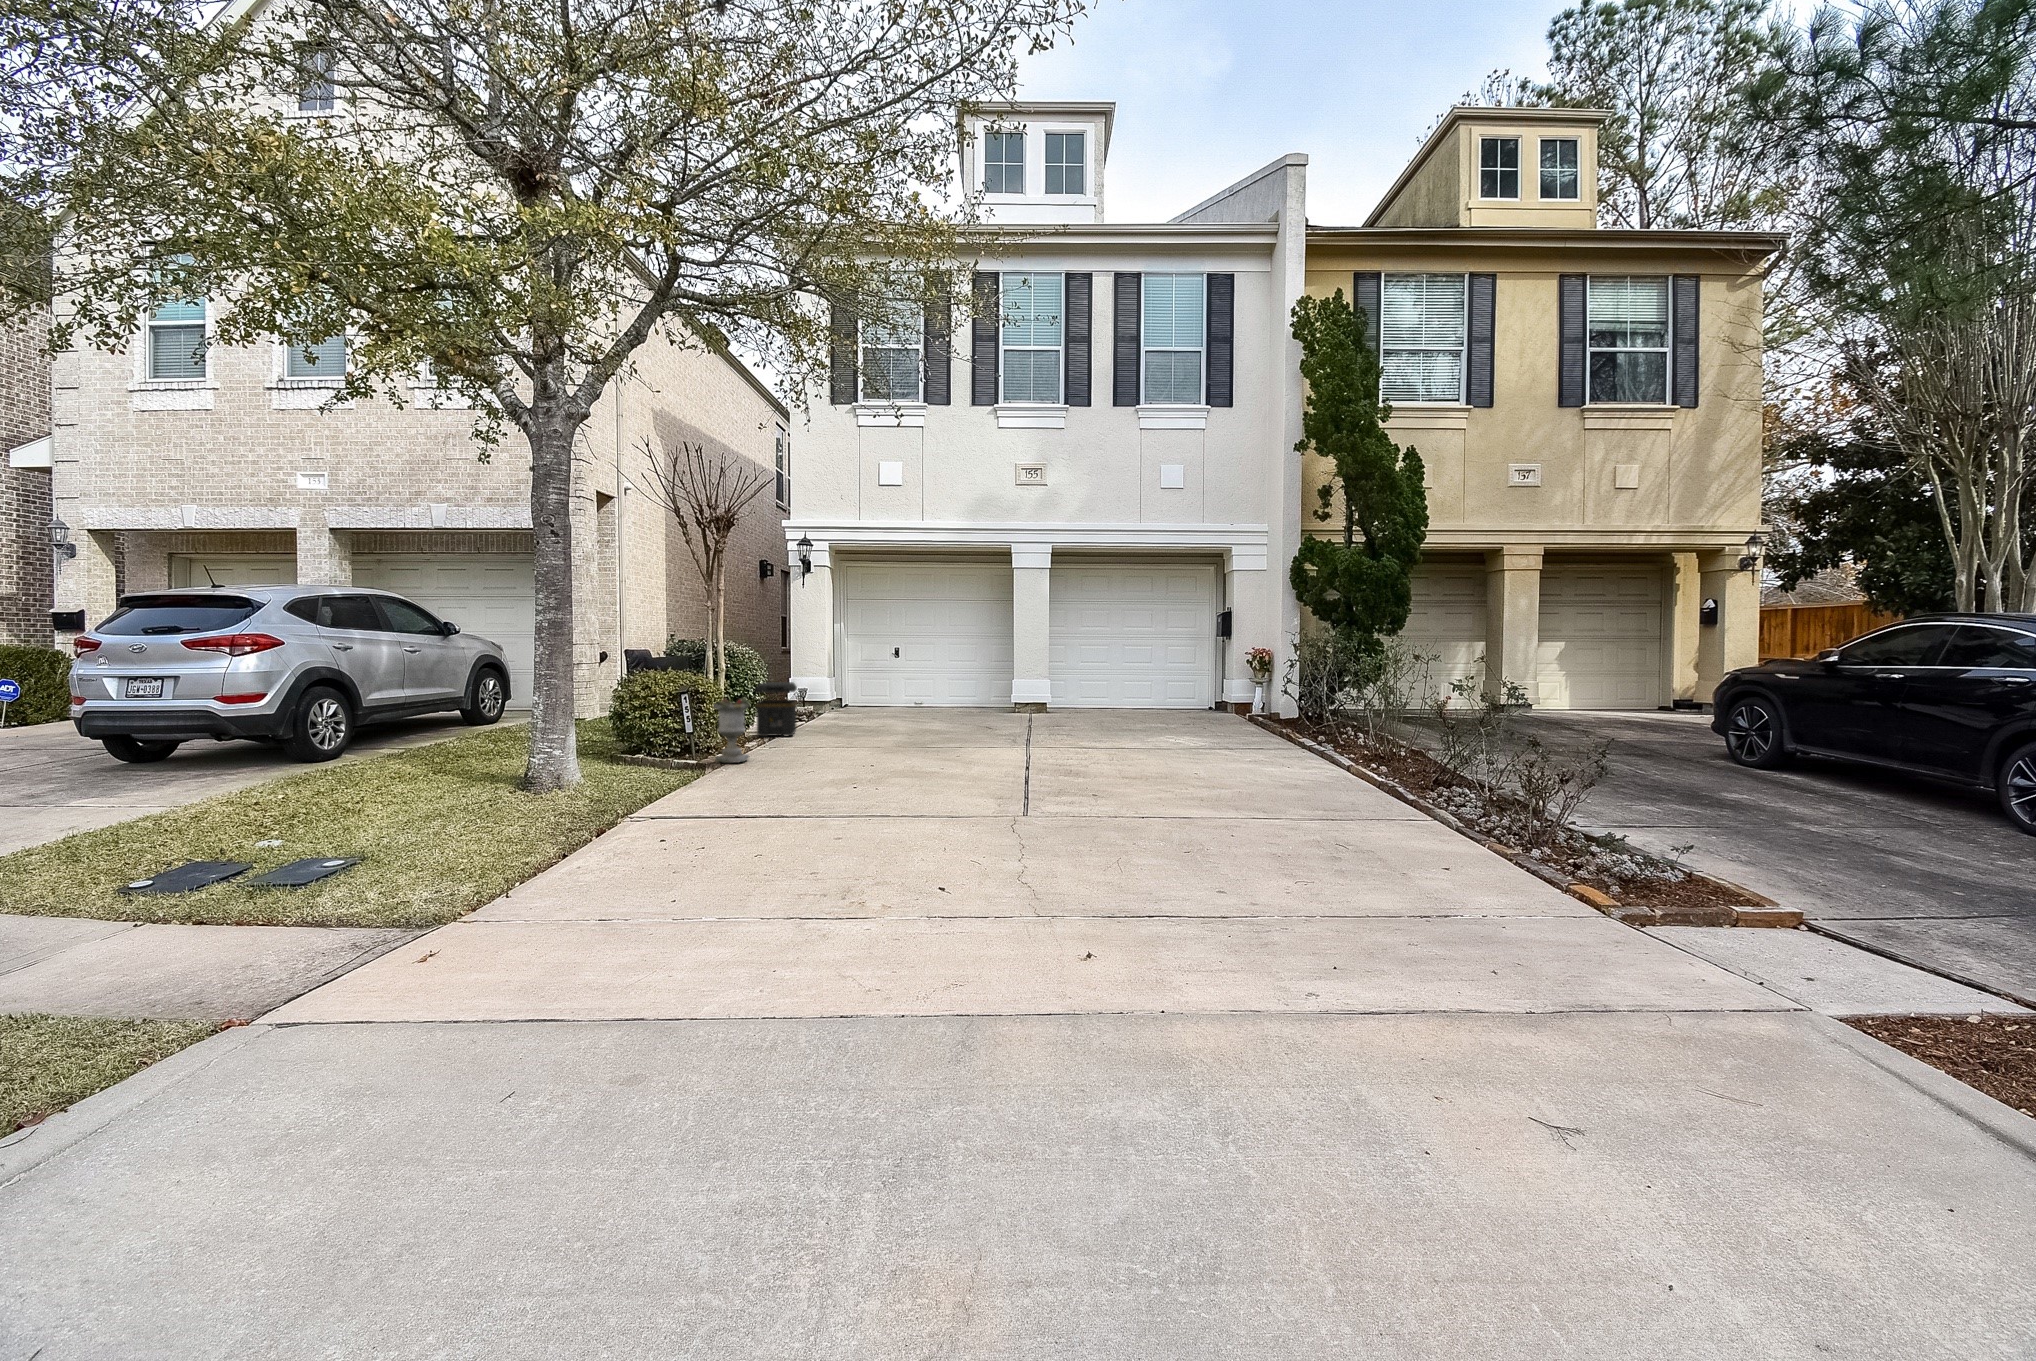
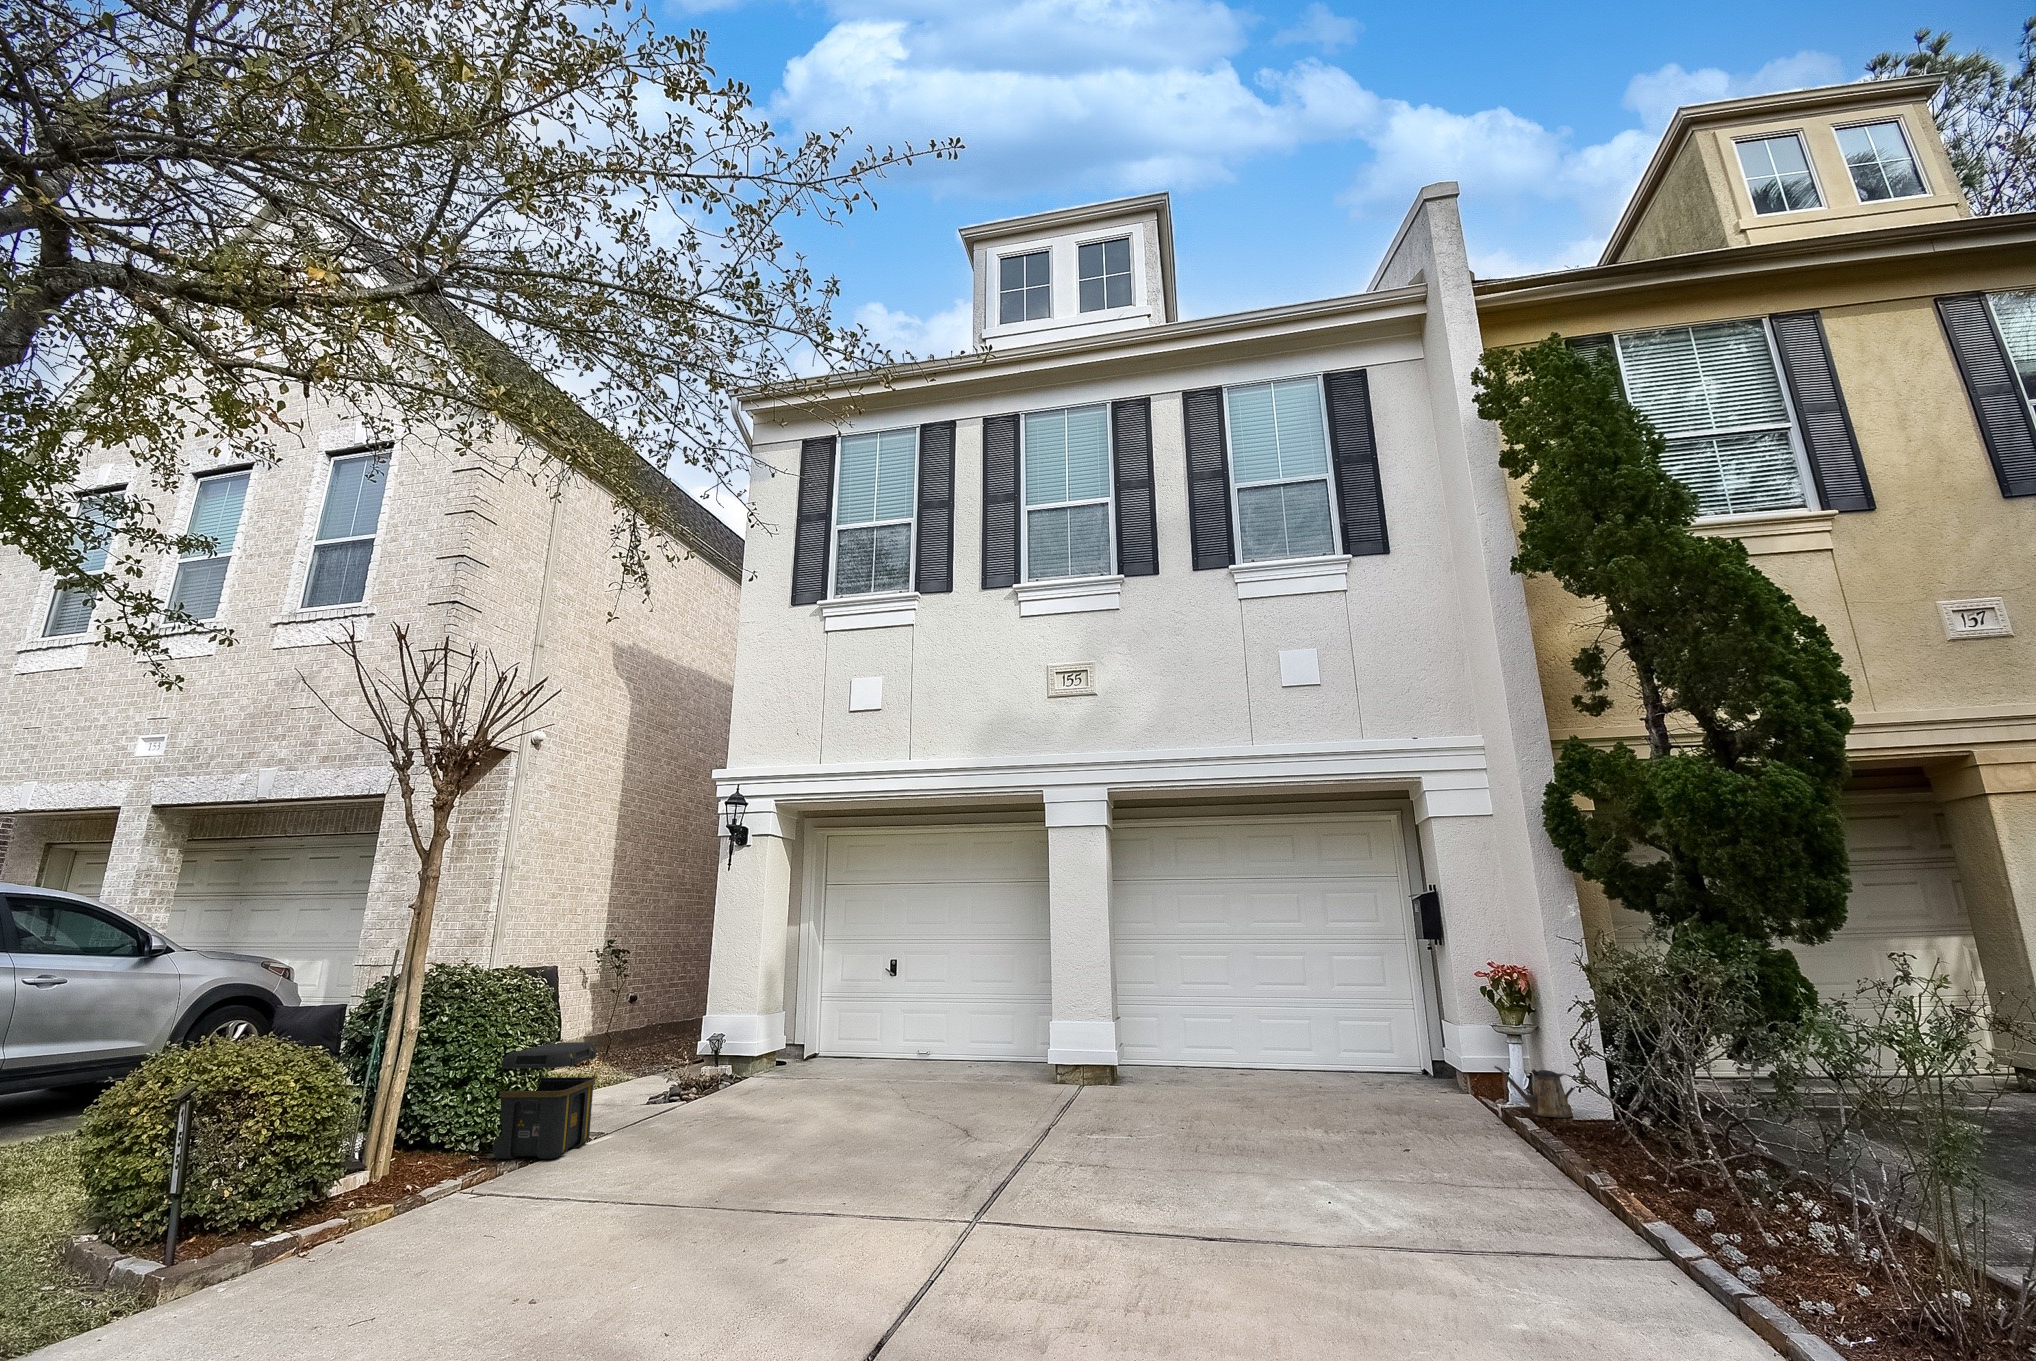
planter: present [714,697,750,763] -> none [187,1108,317,1284]
watering can: none [1247,698,1284,721] -> present [1494,1066,1575,1118]

